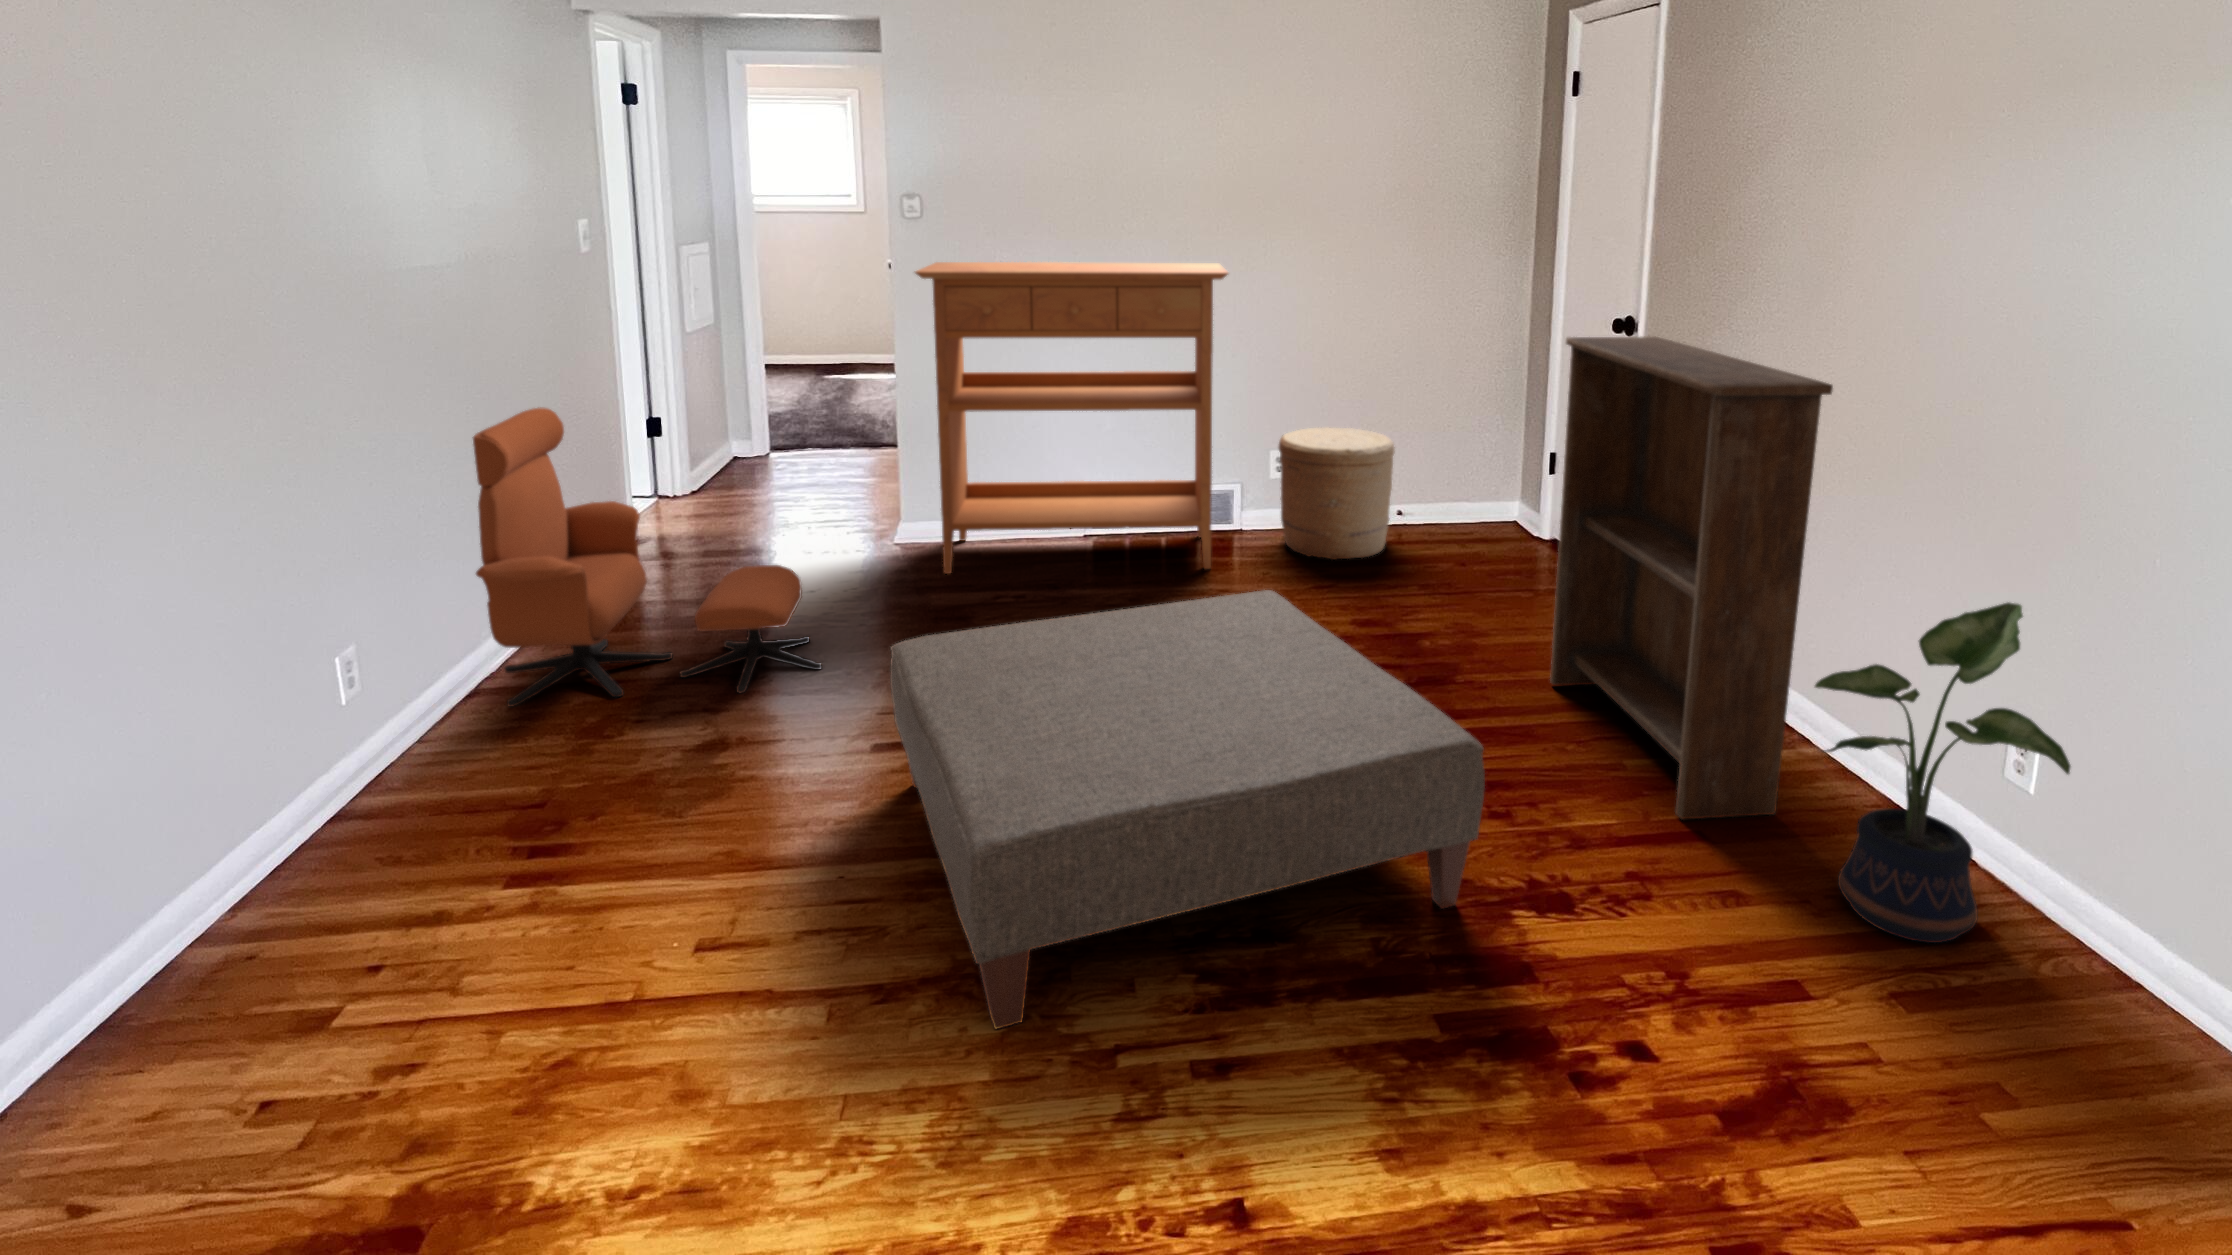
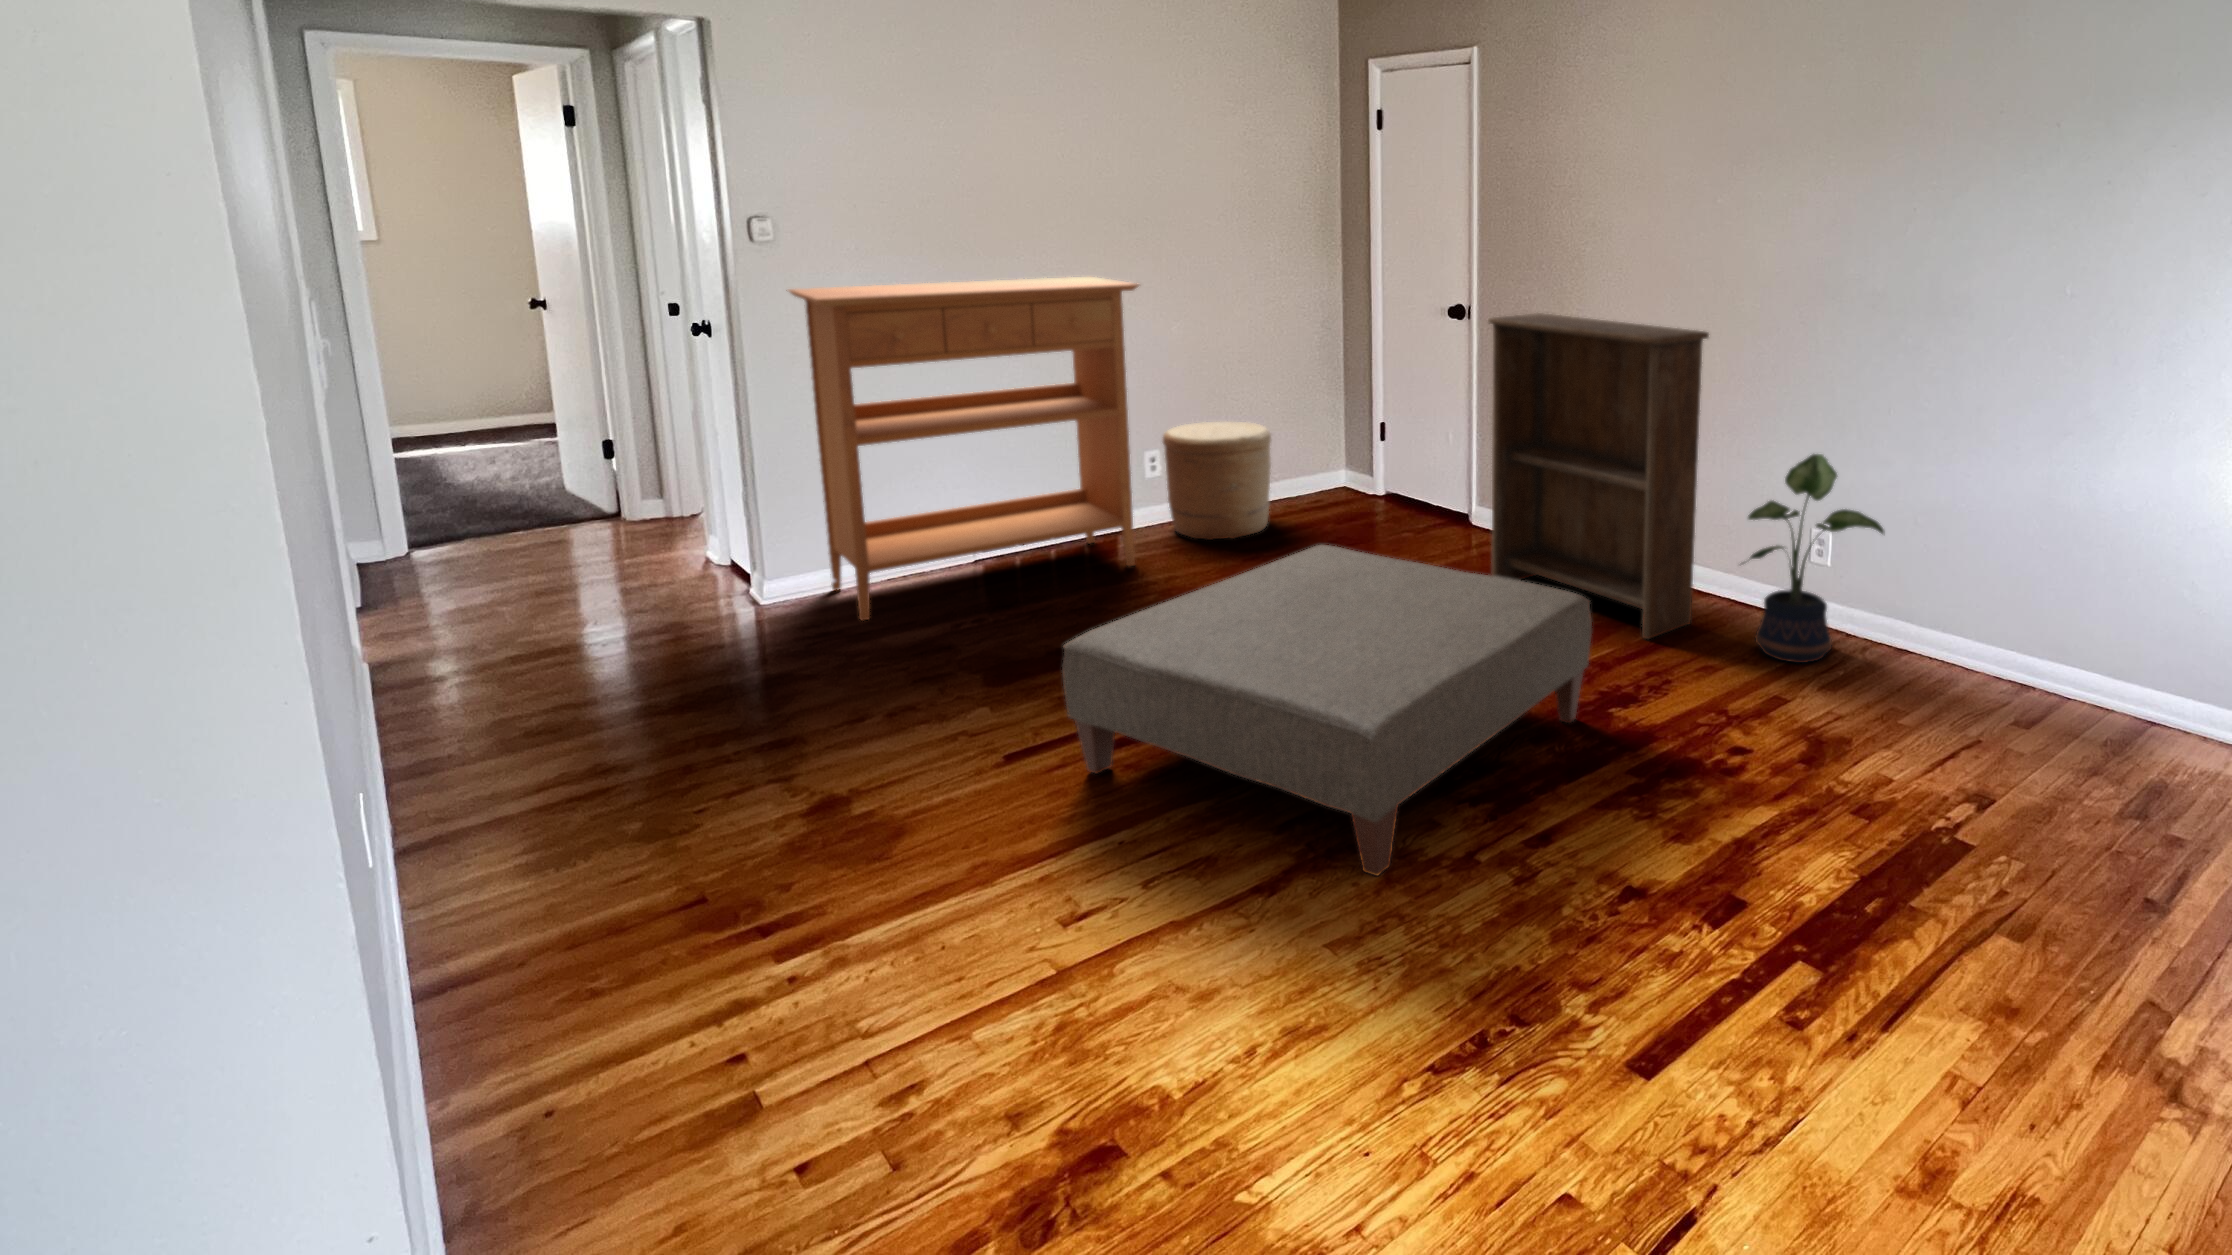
lounge chair: present [473,407,822,707] -> none [403,489,849,851]

